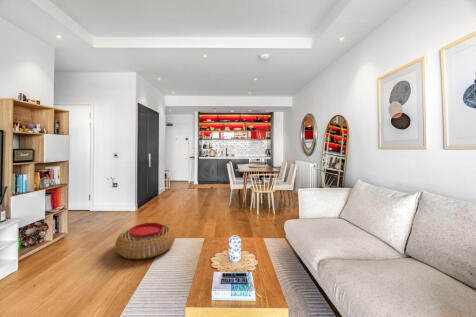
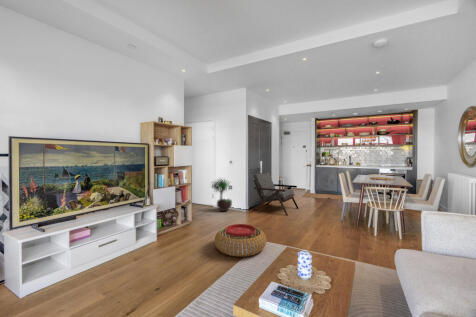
armchair: none [143,165,190,206] -> present [253,173,298,215]
potted tree: none [88,171,119,212] -> present [212,179,232,211]

